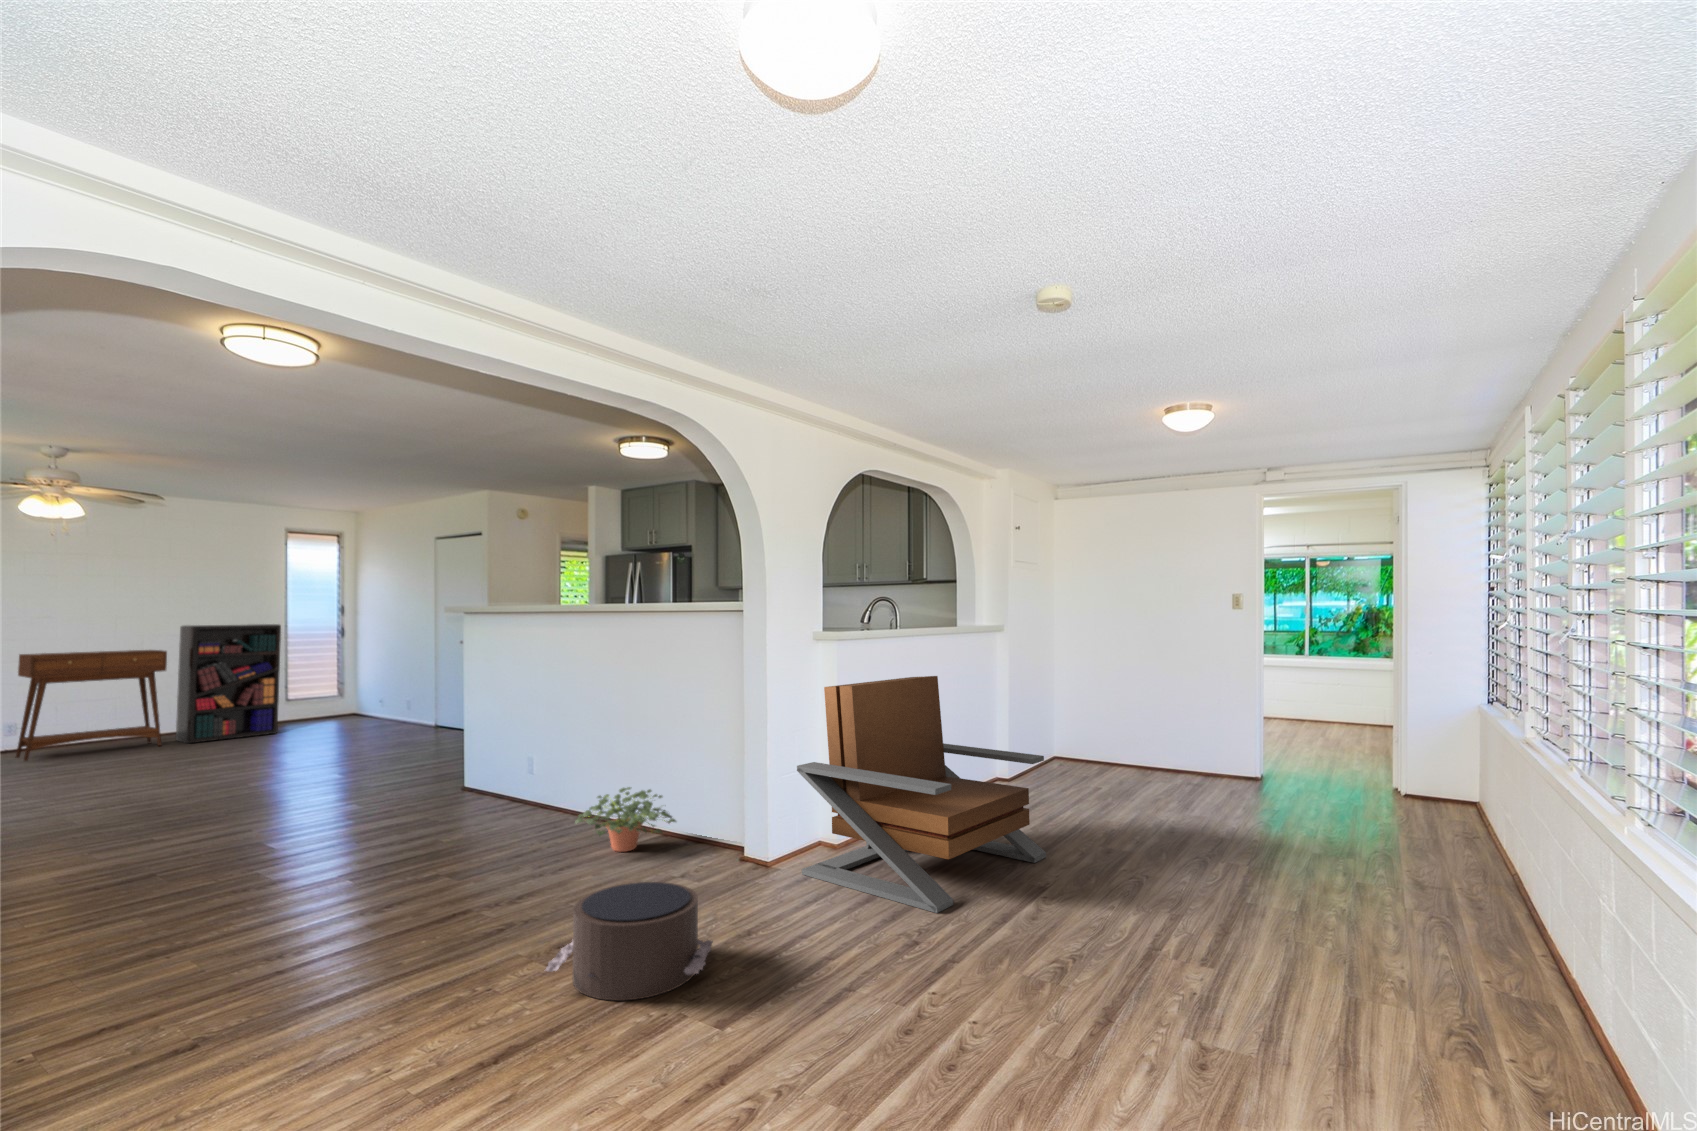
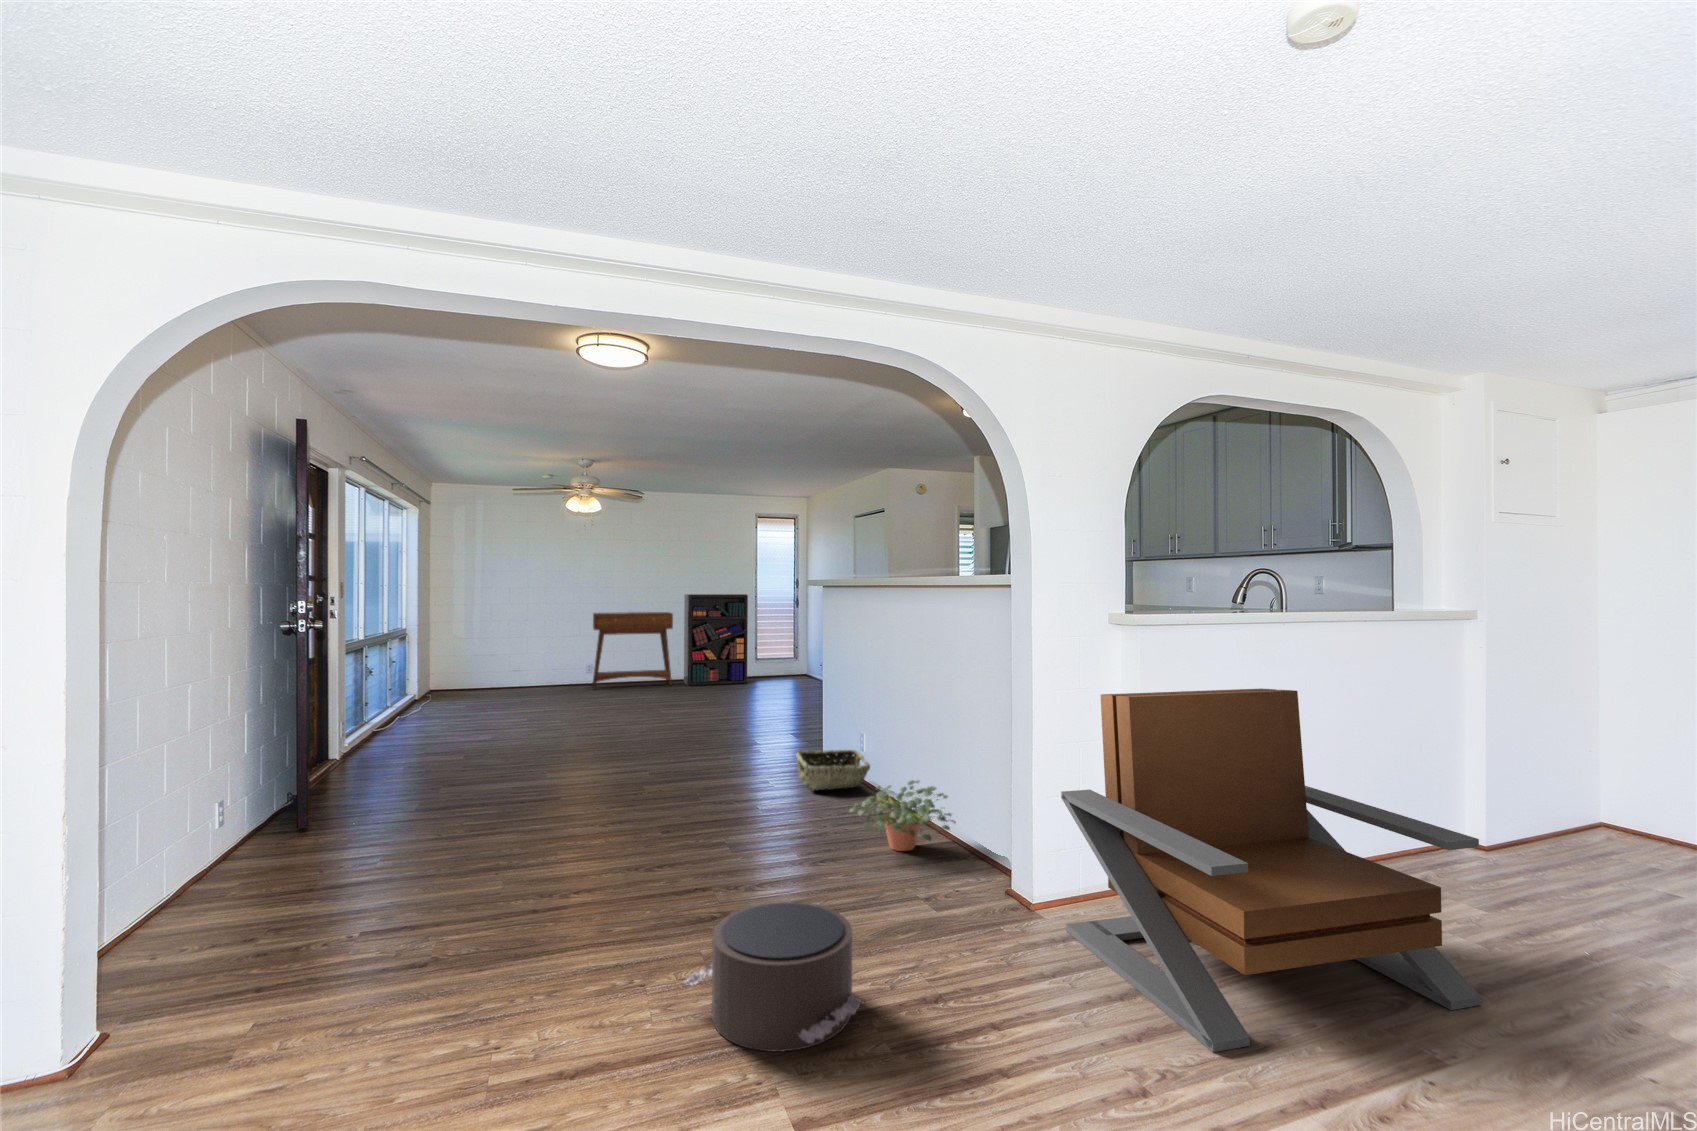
woven basket: none [464,776,548,821] -> present [796,750,870,790]

